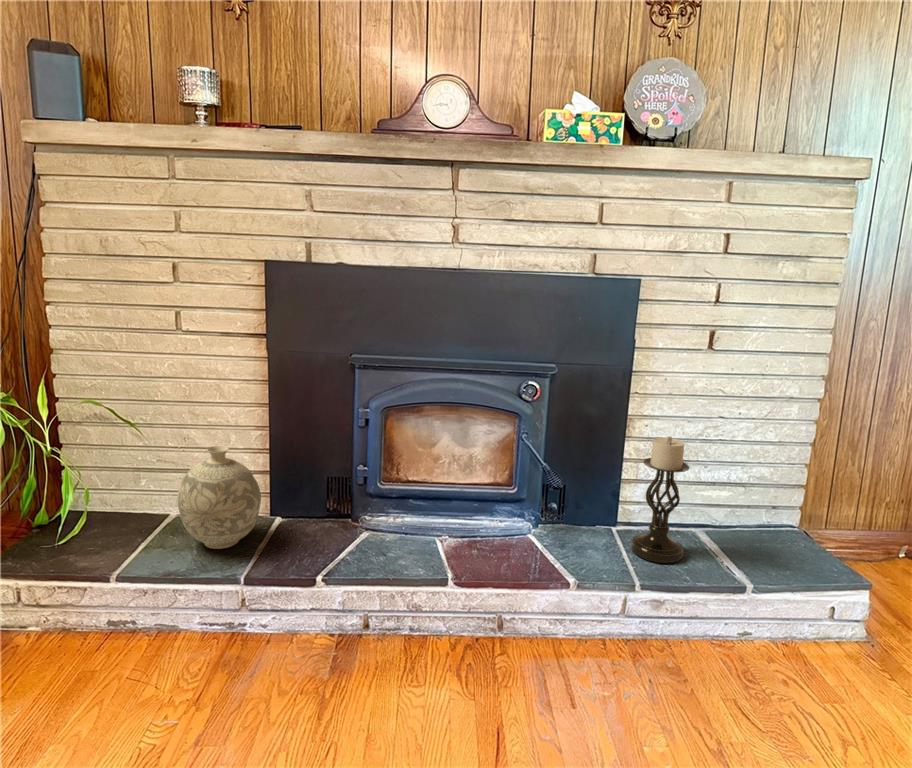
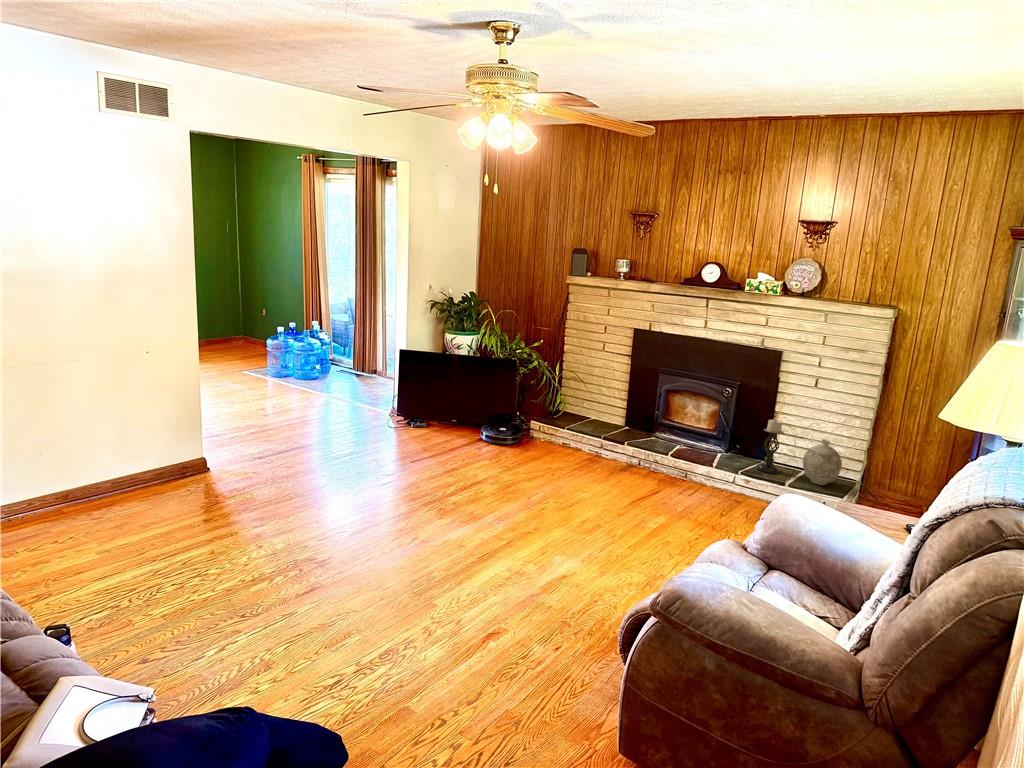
decorative vase: present [177,446,261,549] -> present [803,439,842,485]

